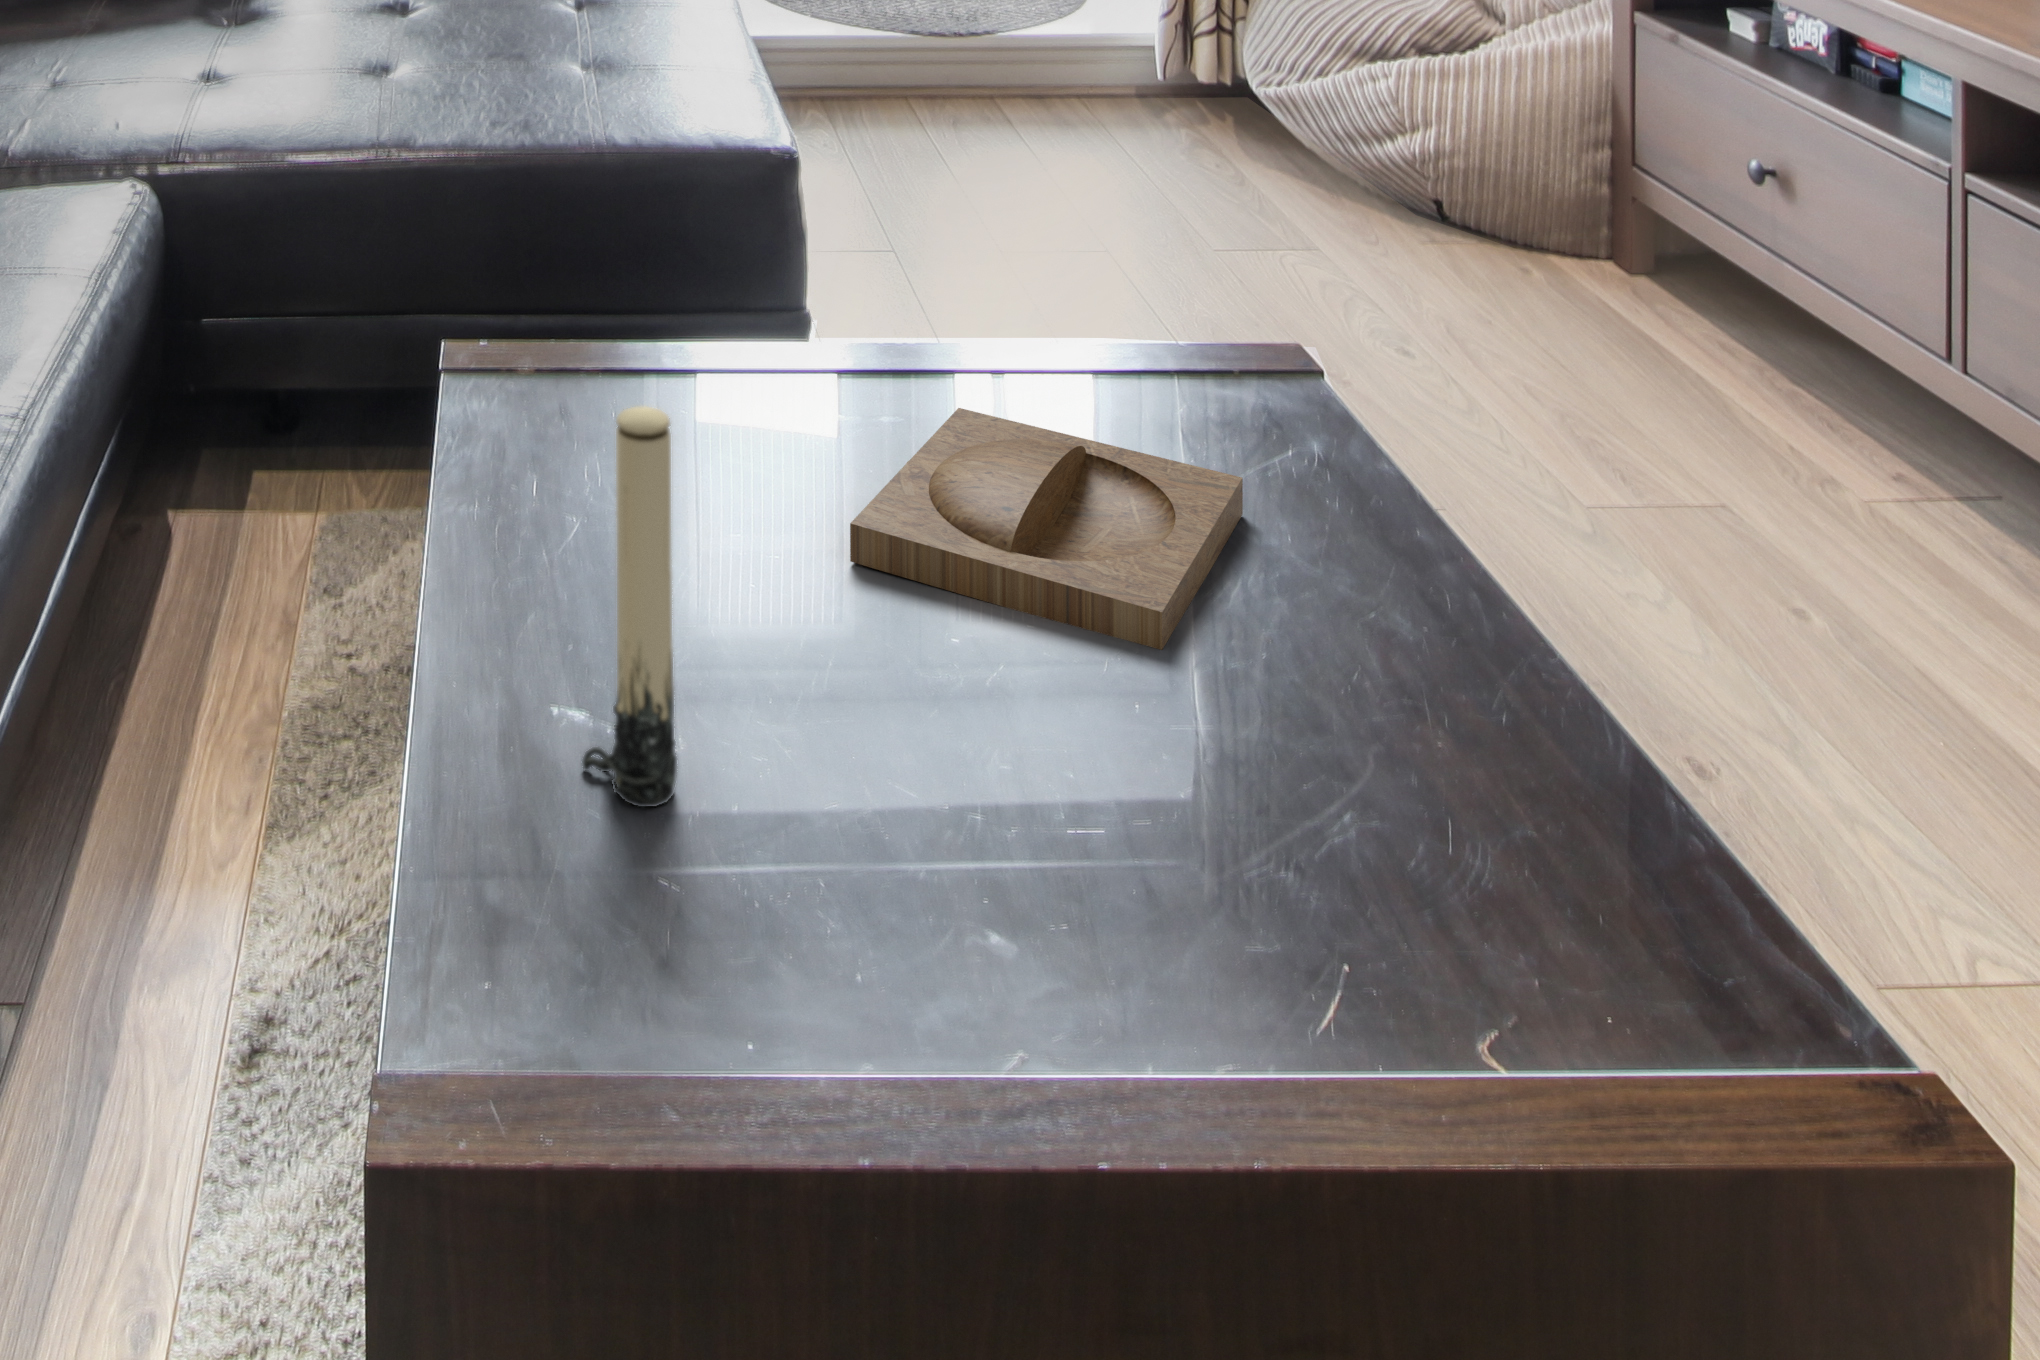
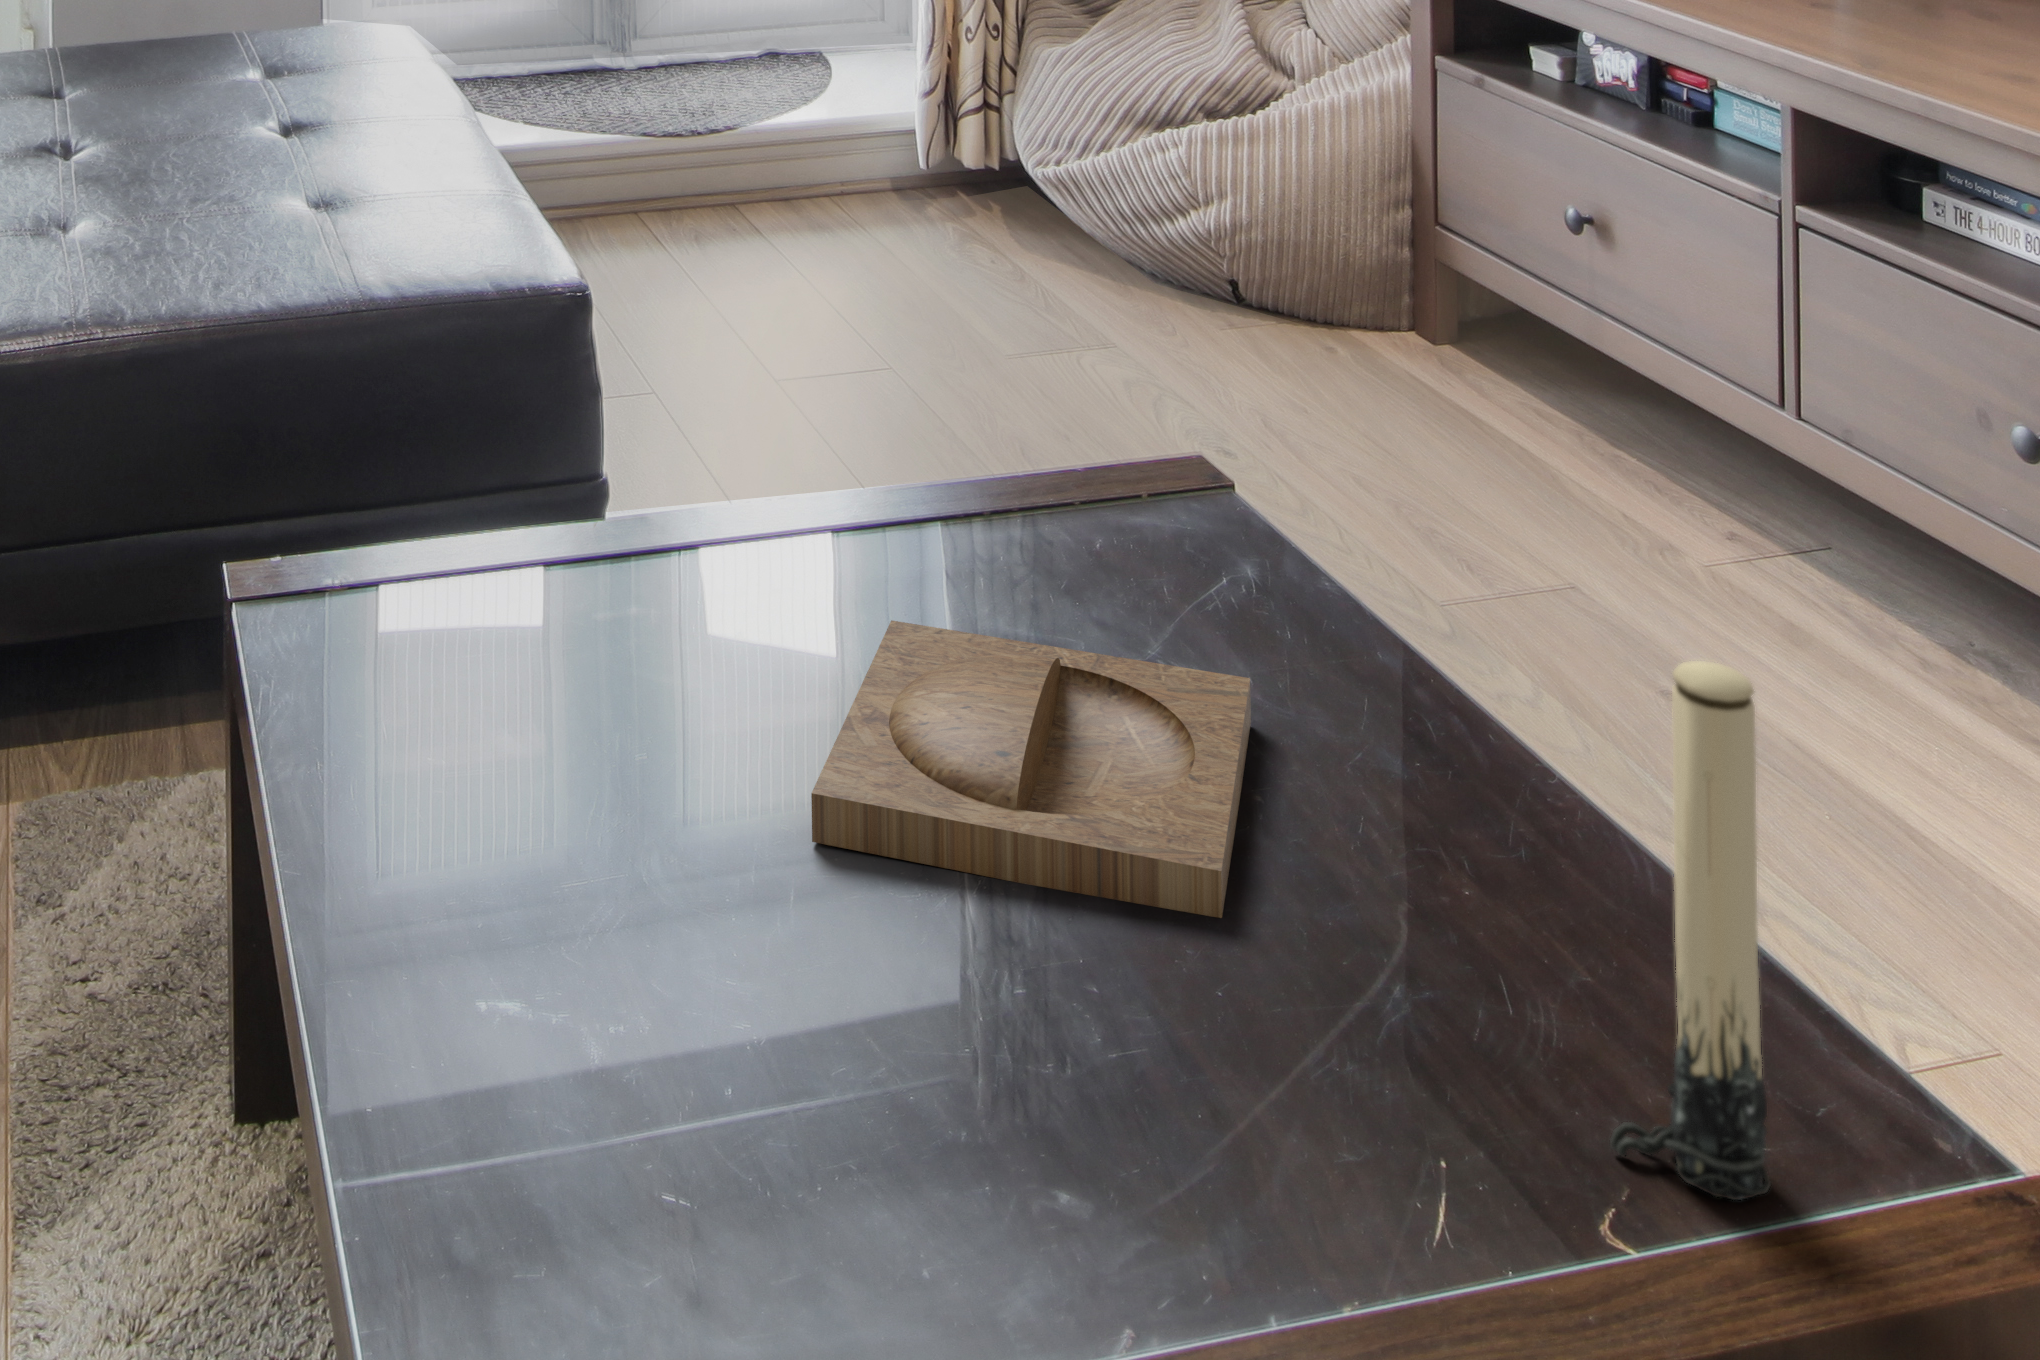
candle: present [582,406,677,807] -> present [1610,661,1770,1200]

